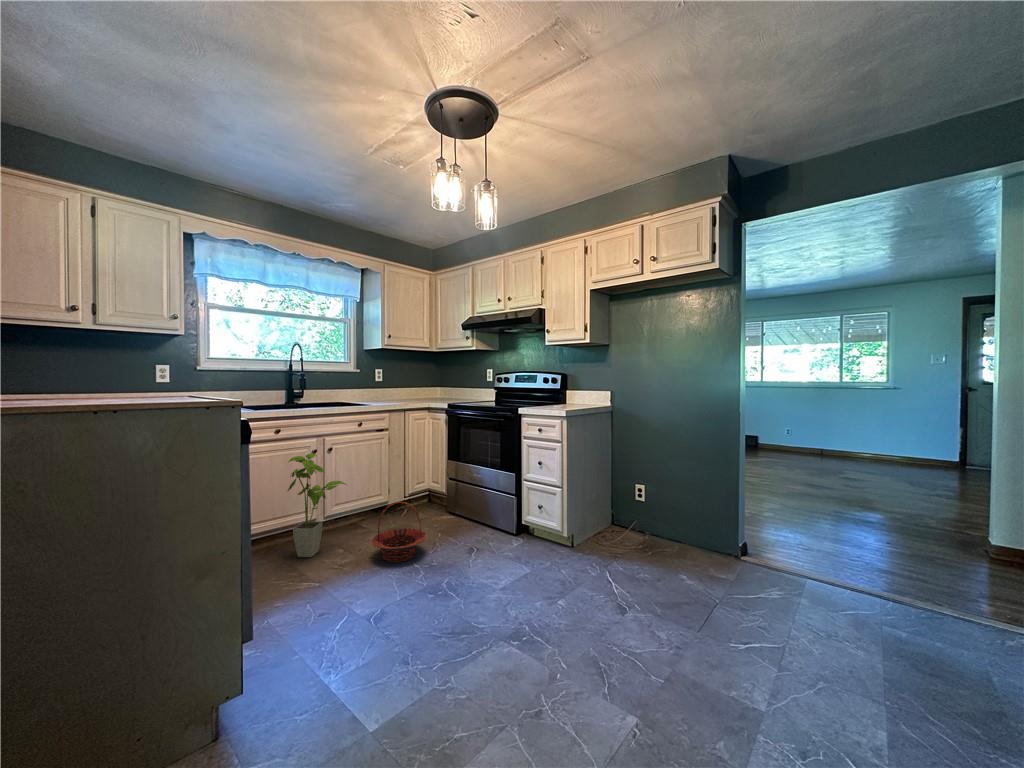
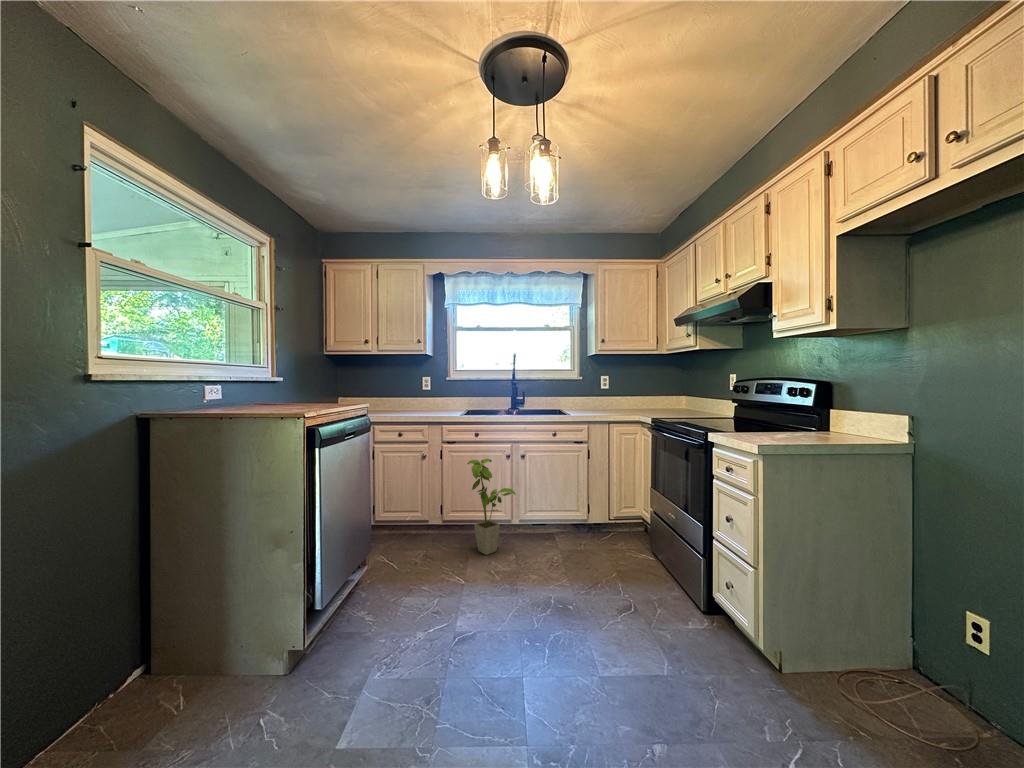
basket: present [371,502,427,562] -> none [519,524,577,592]

